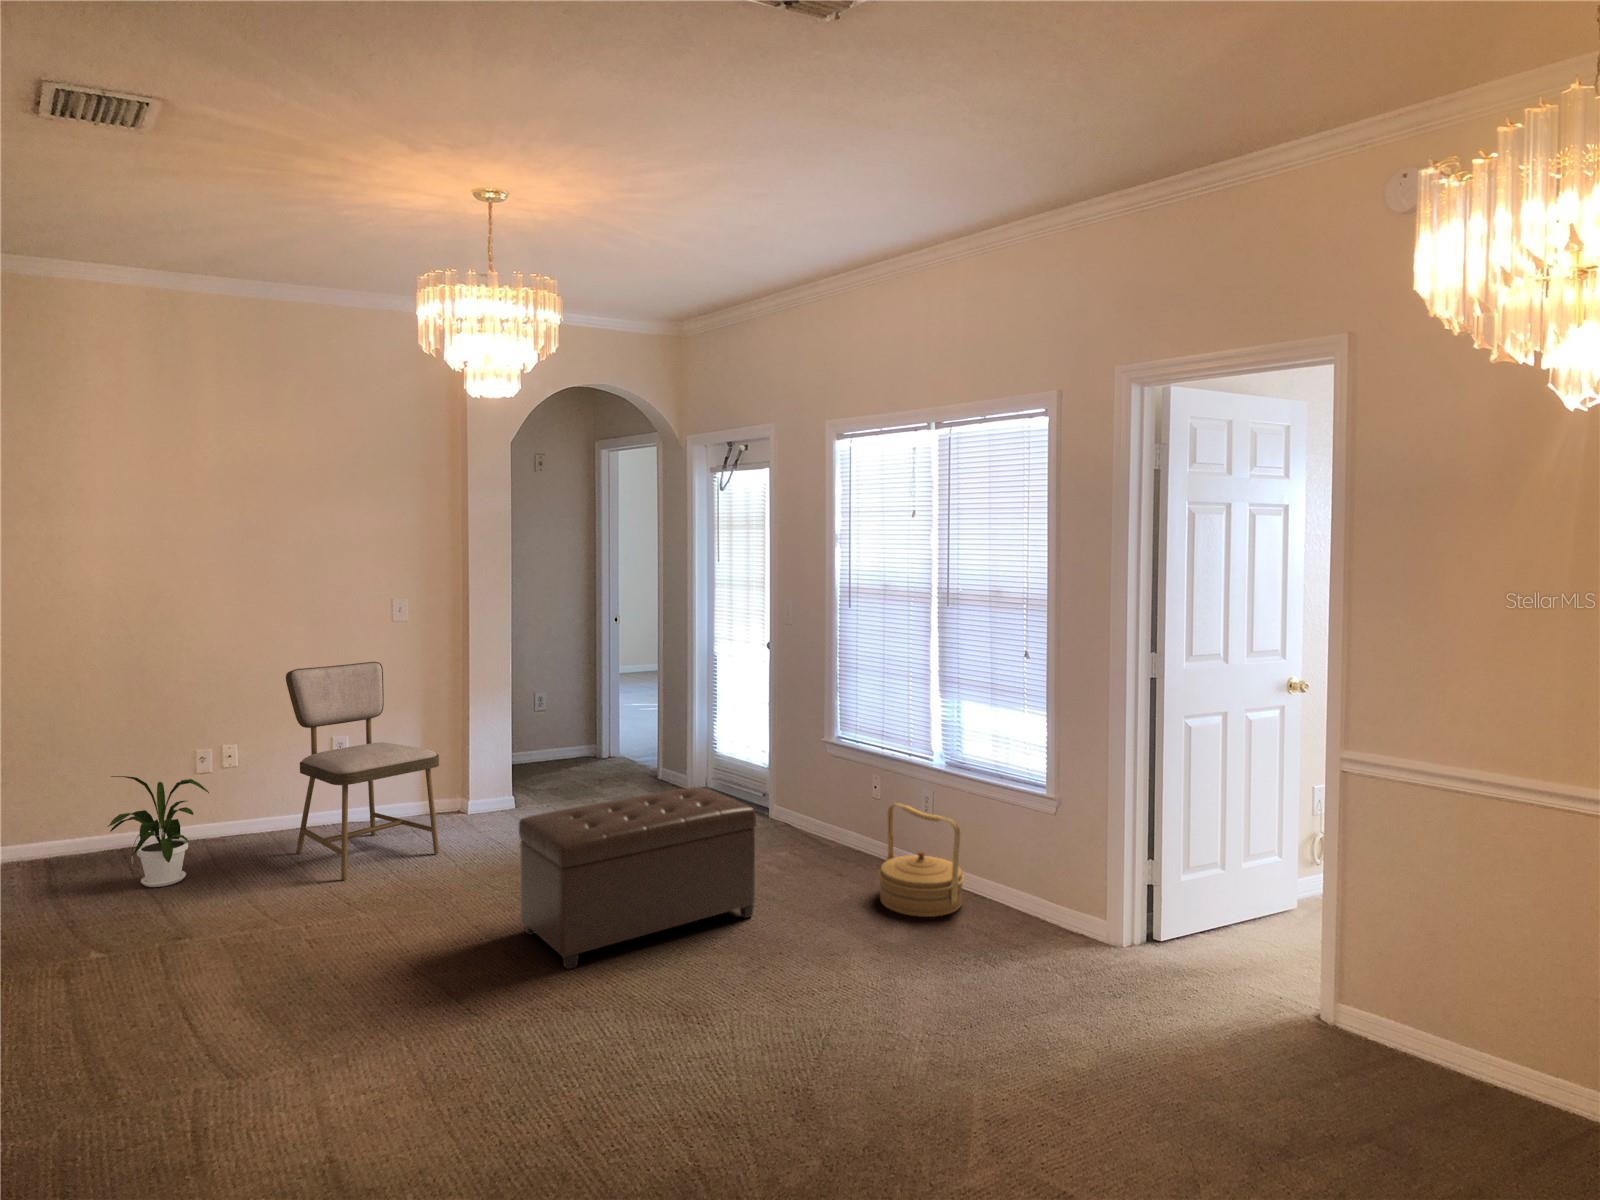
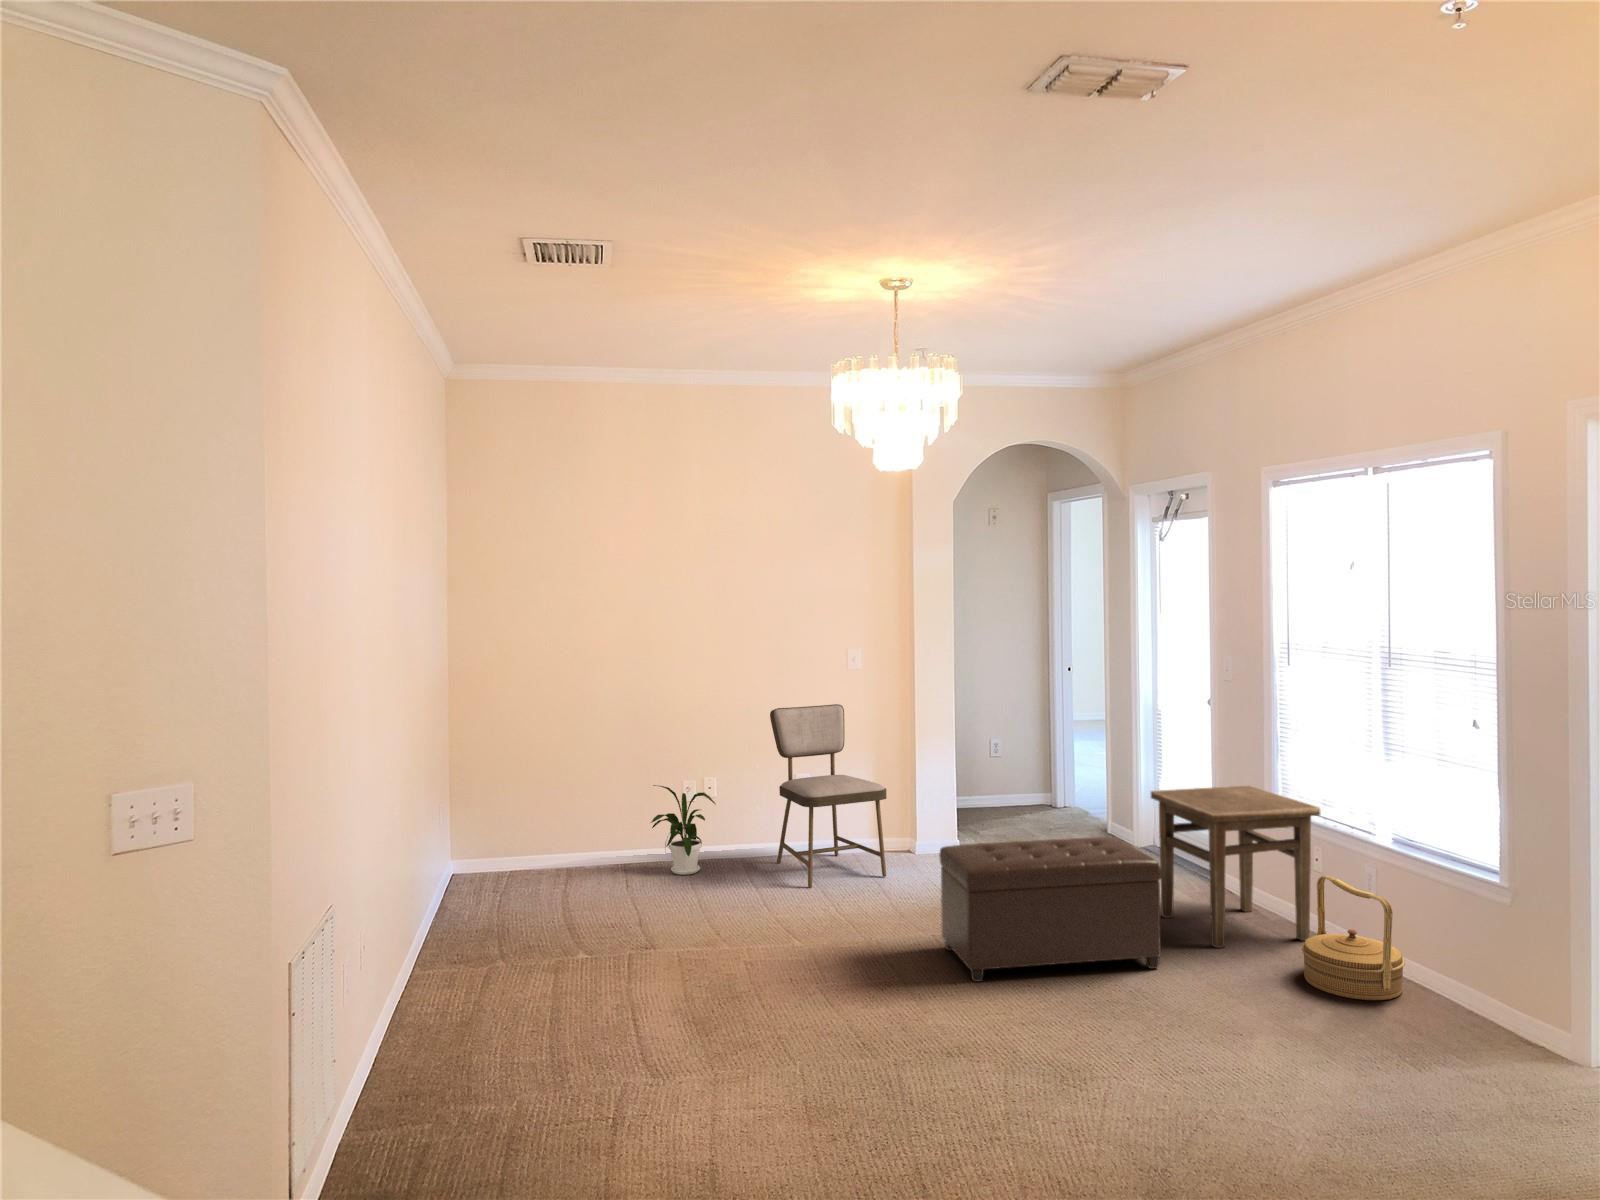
side table: none [728,723,882,884] -> present [1151,786,1320,948]

